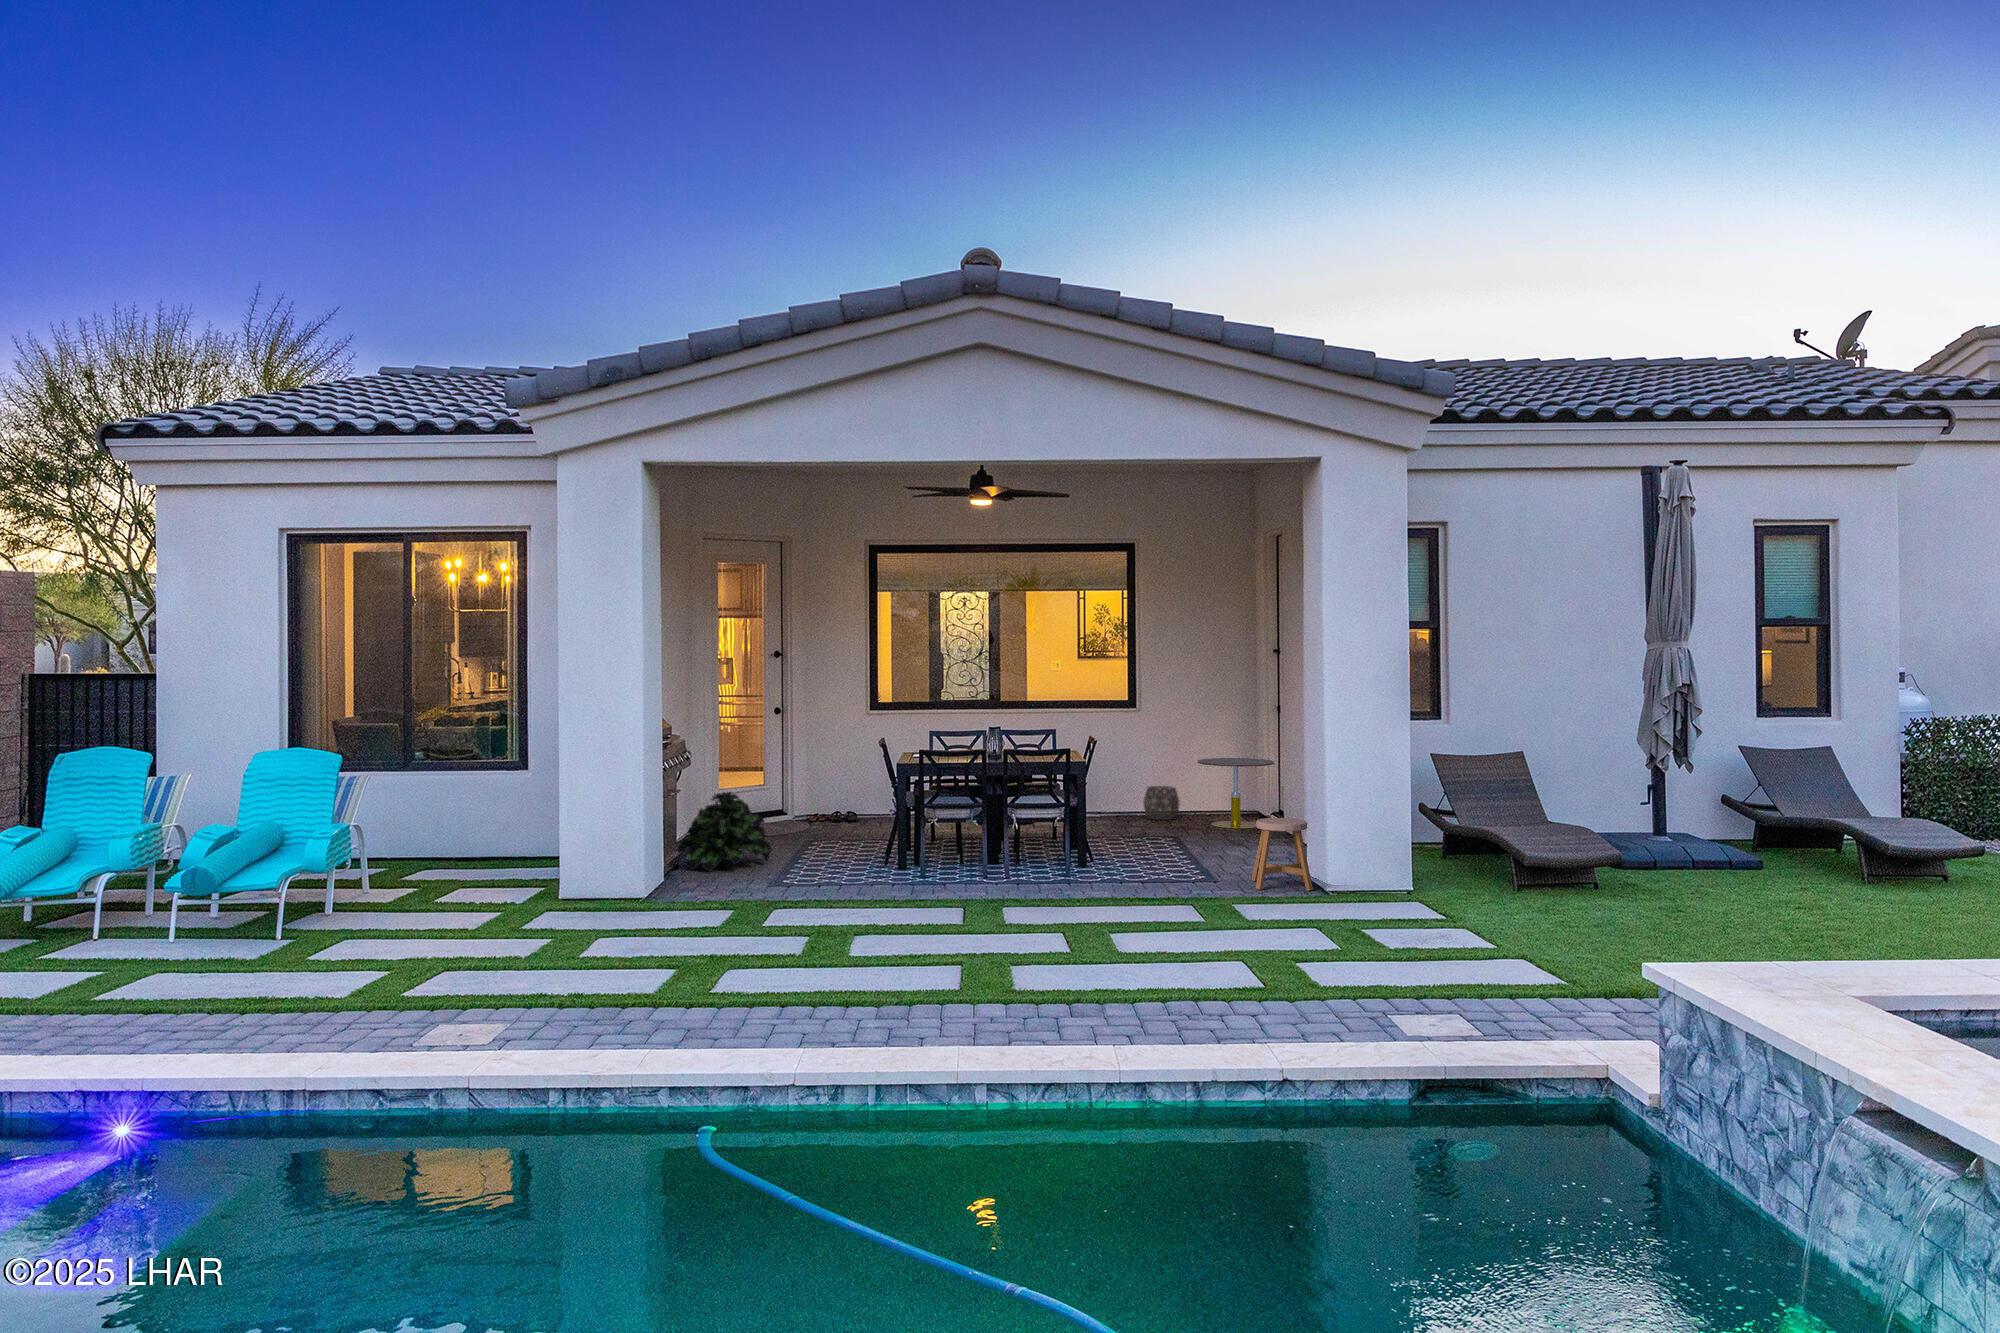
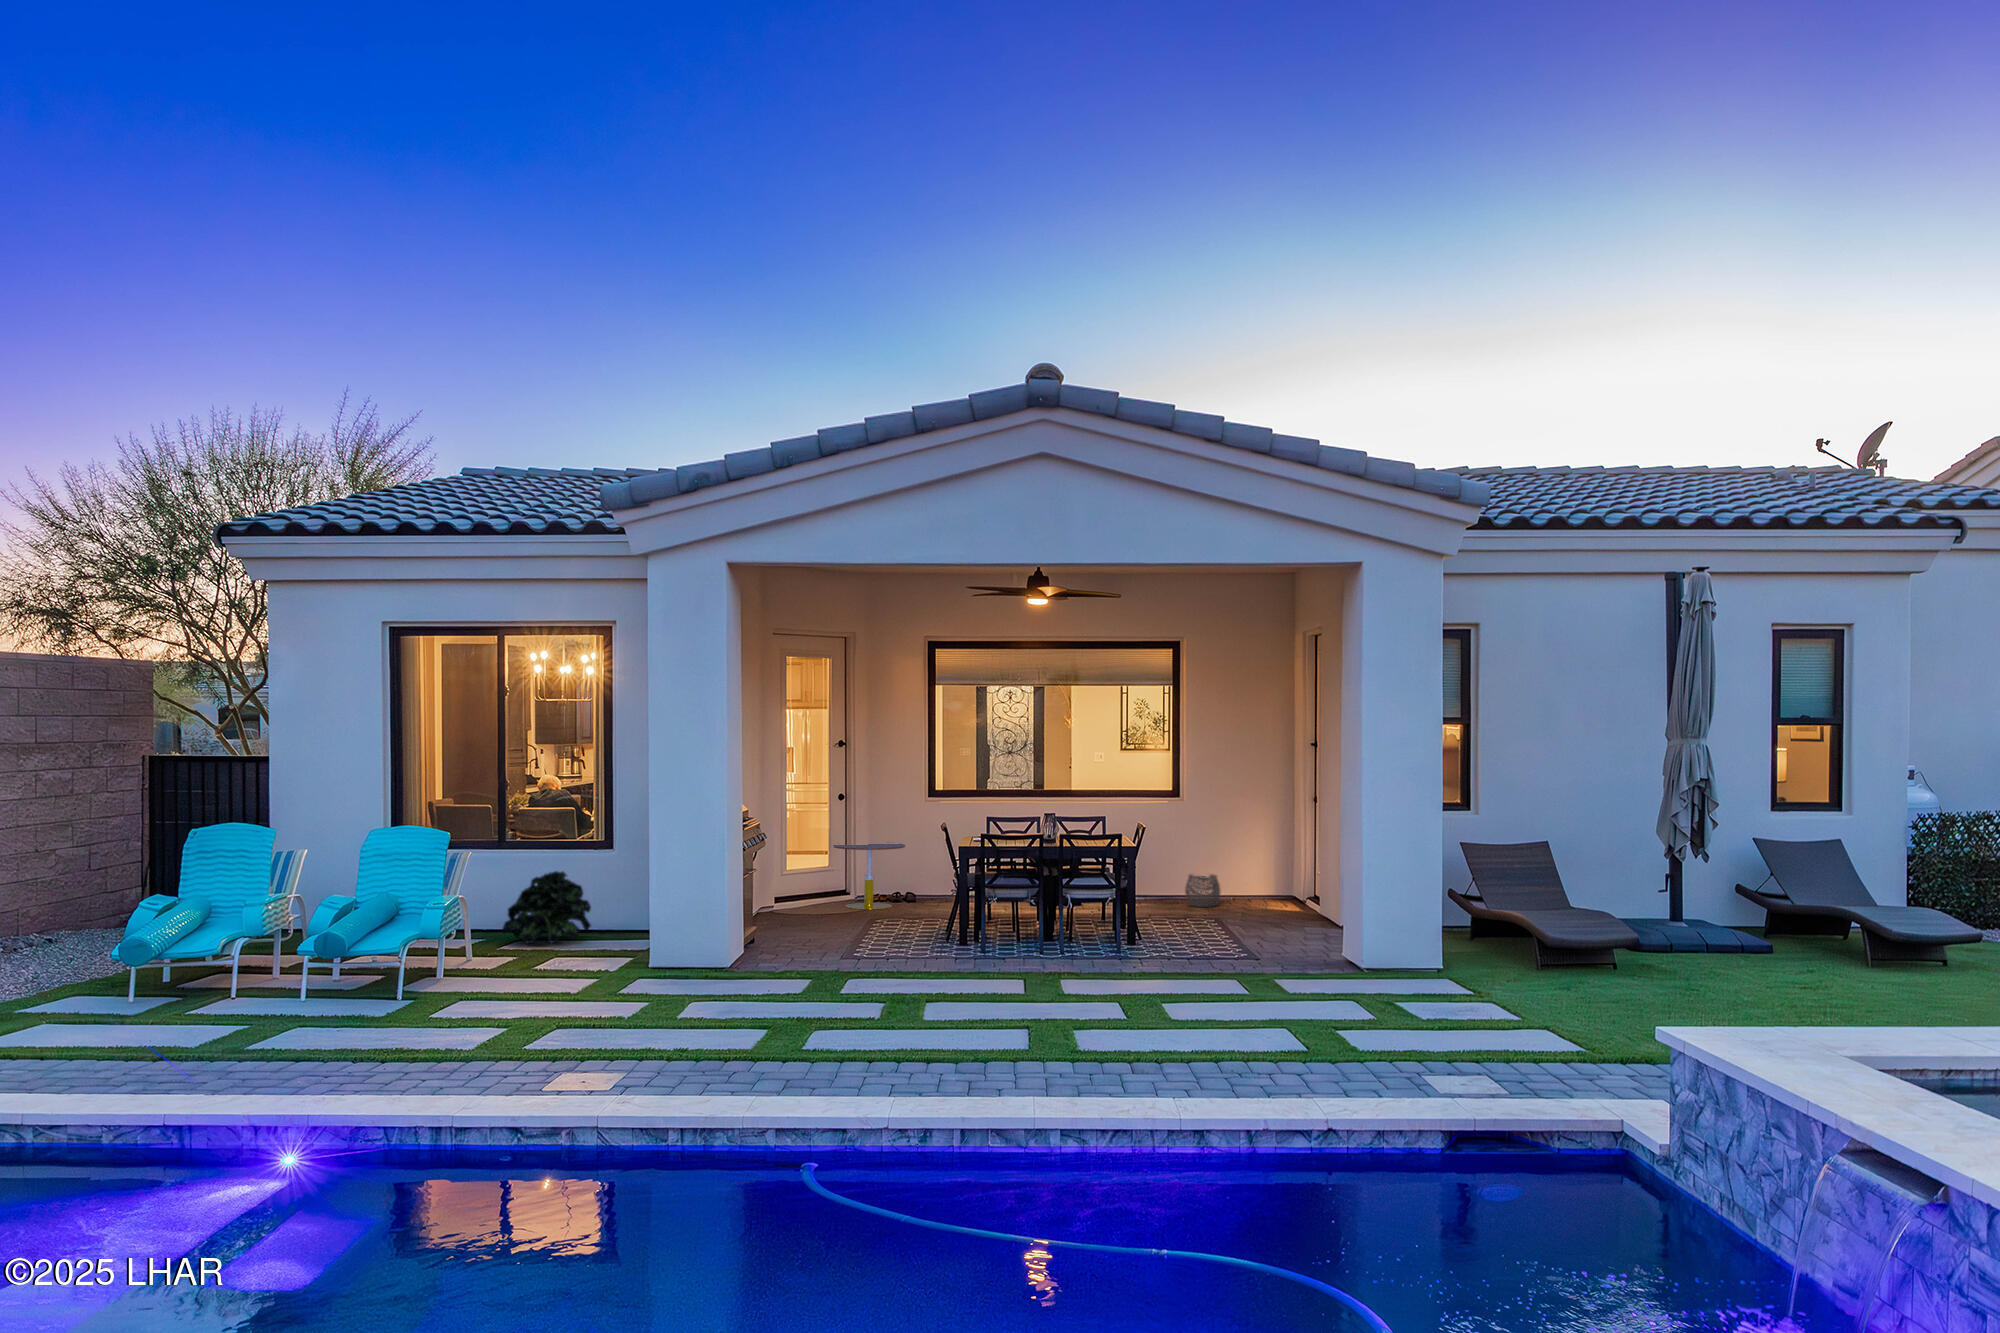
side table: present [1197,758,1274,829] -> present [833,842,905,909]
potted plant: present [678,792,771,871] -> present [502,871,591,944]
stool: present [1252,818,1313,891] -> none [1294,903,1353,973]

